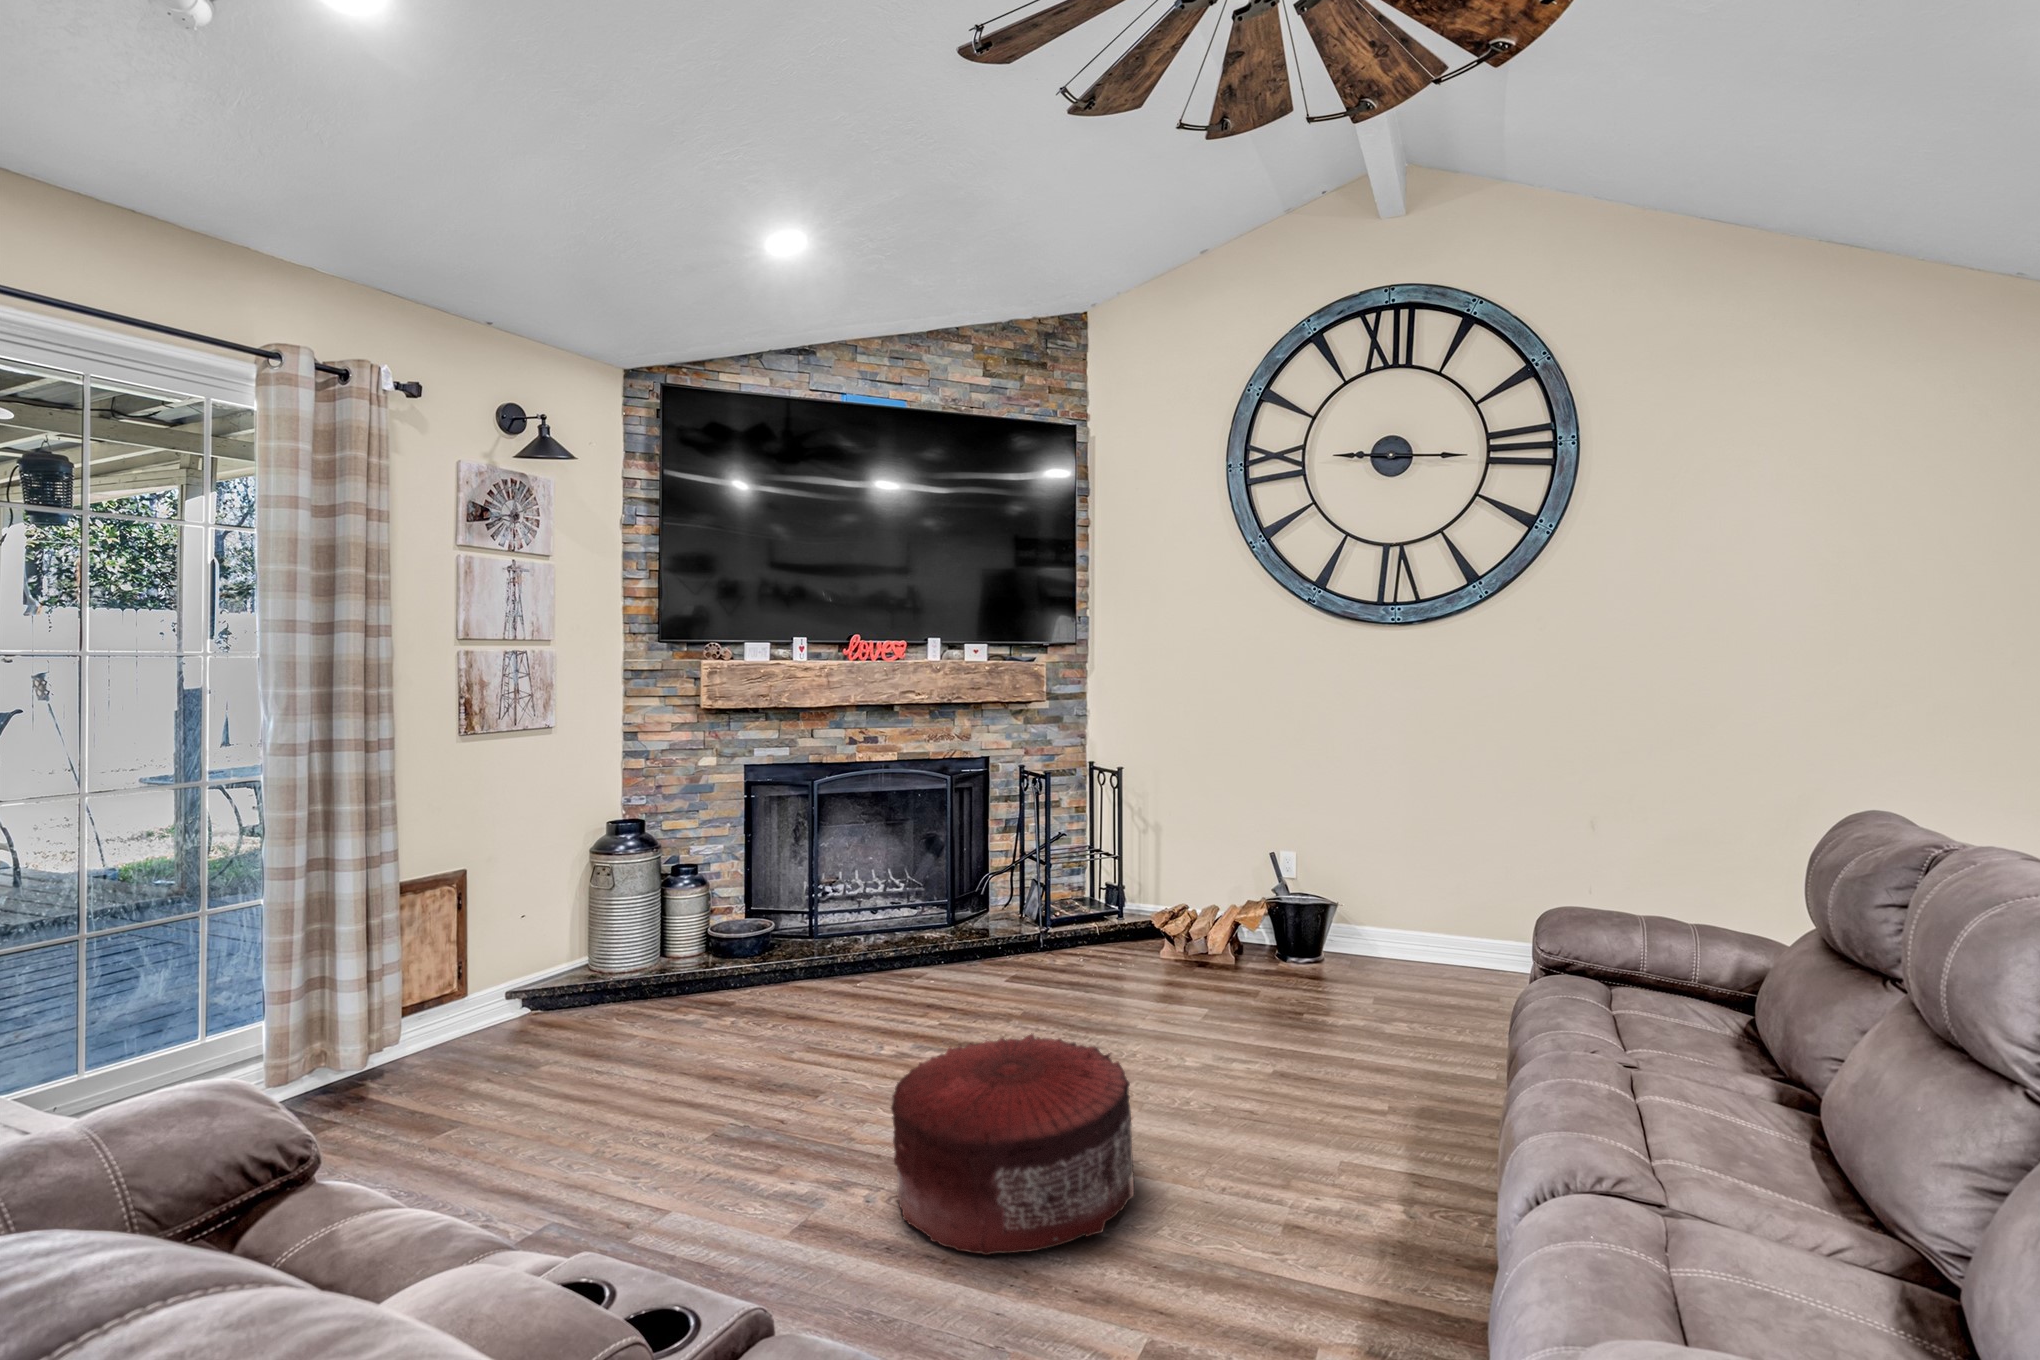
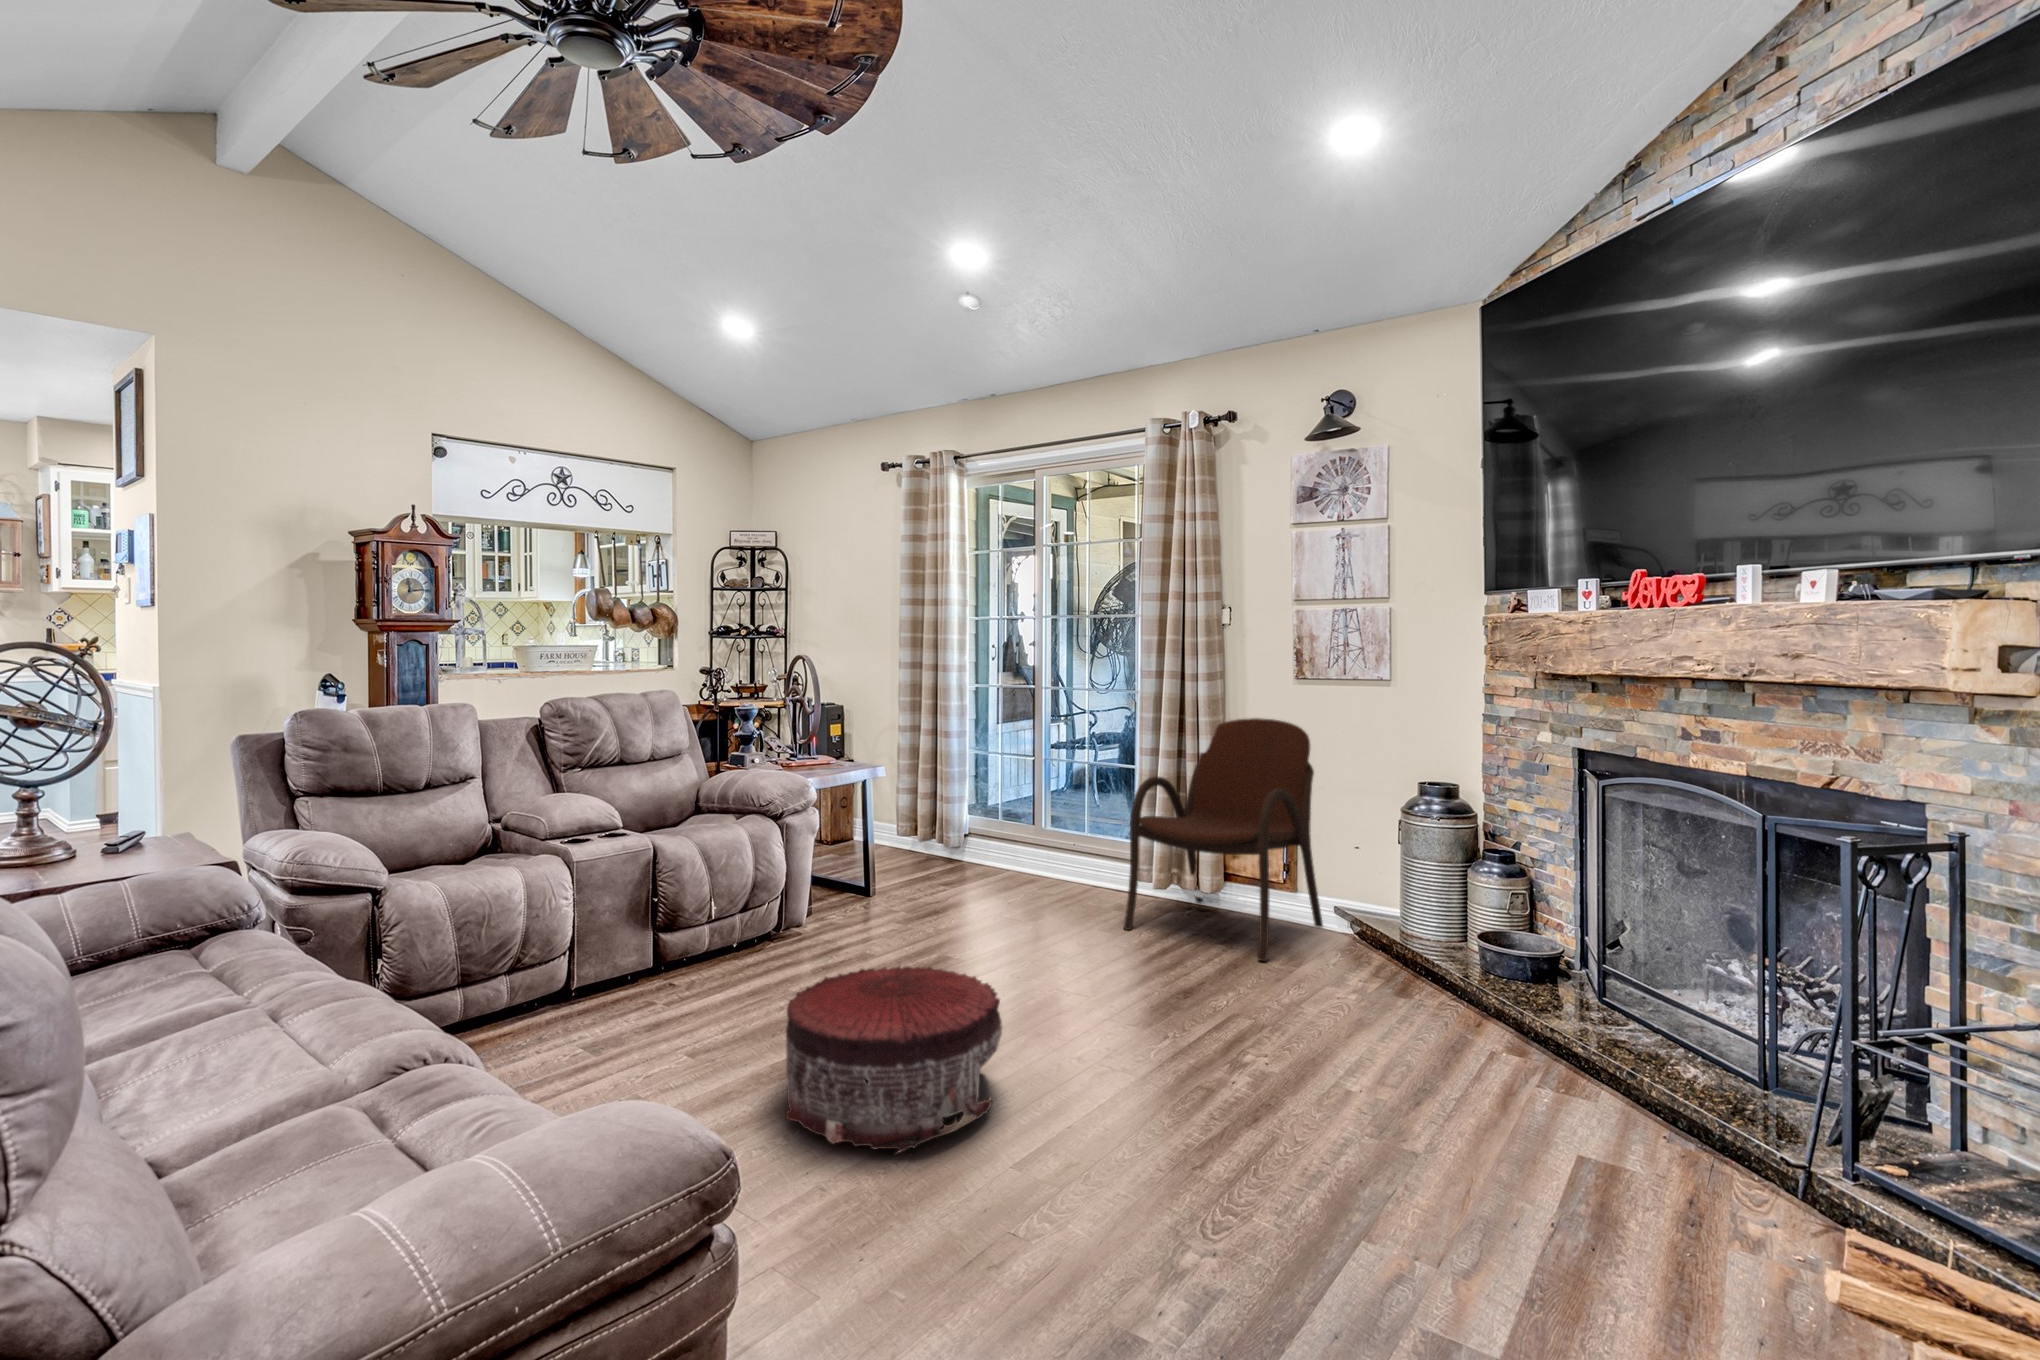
armchair: none [347,788,637,1112] -> present [1124,718,1323,961]

